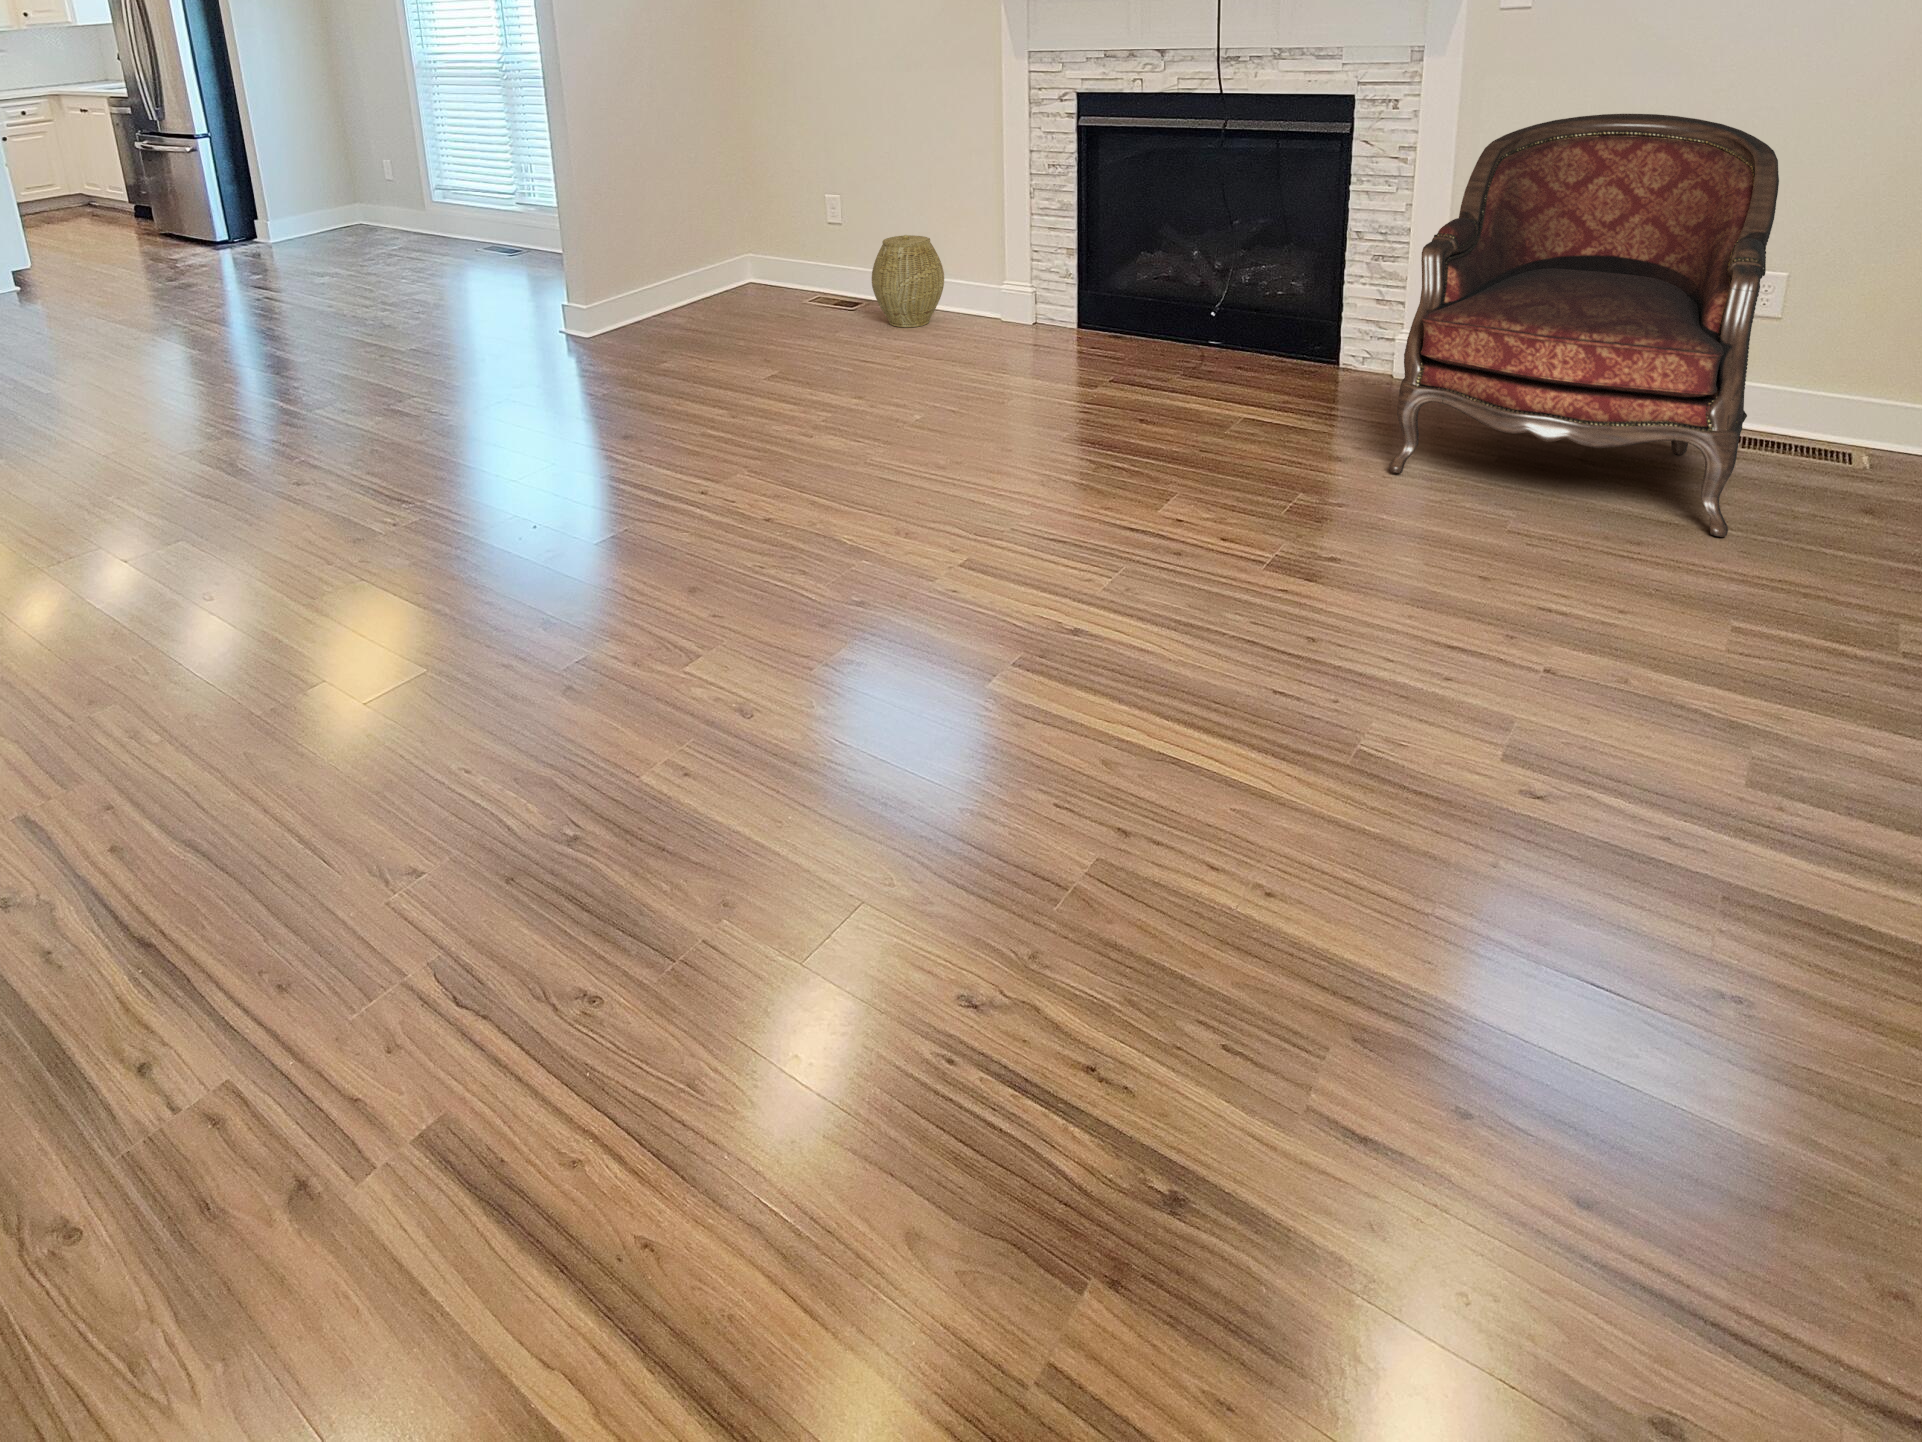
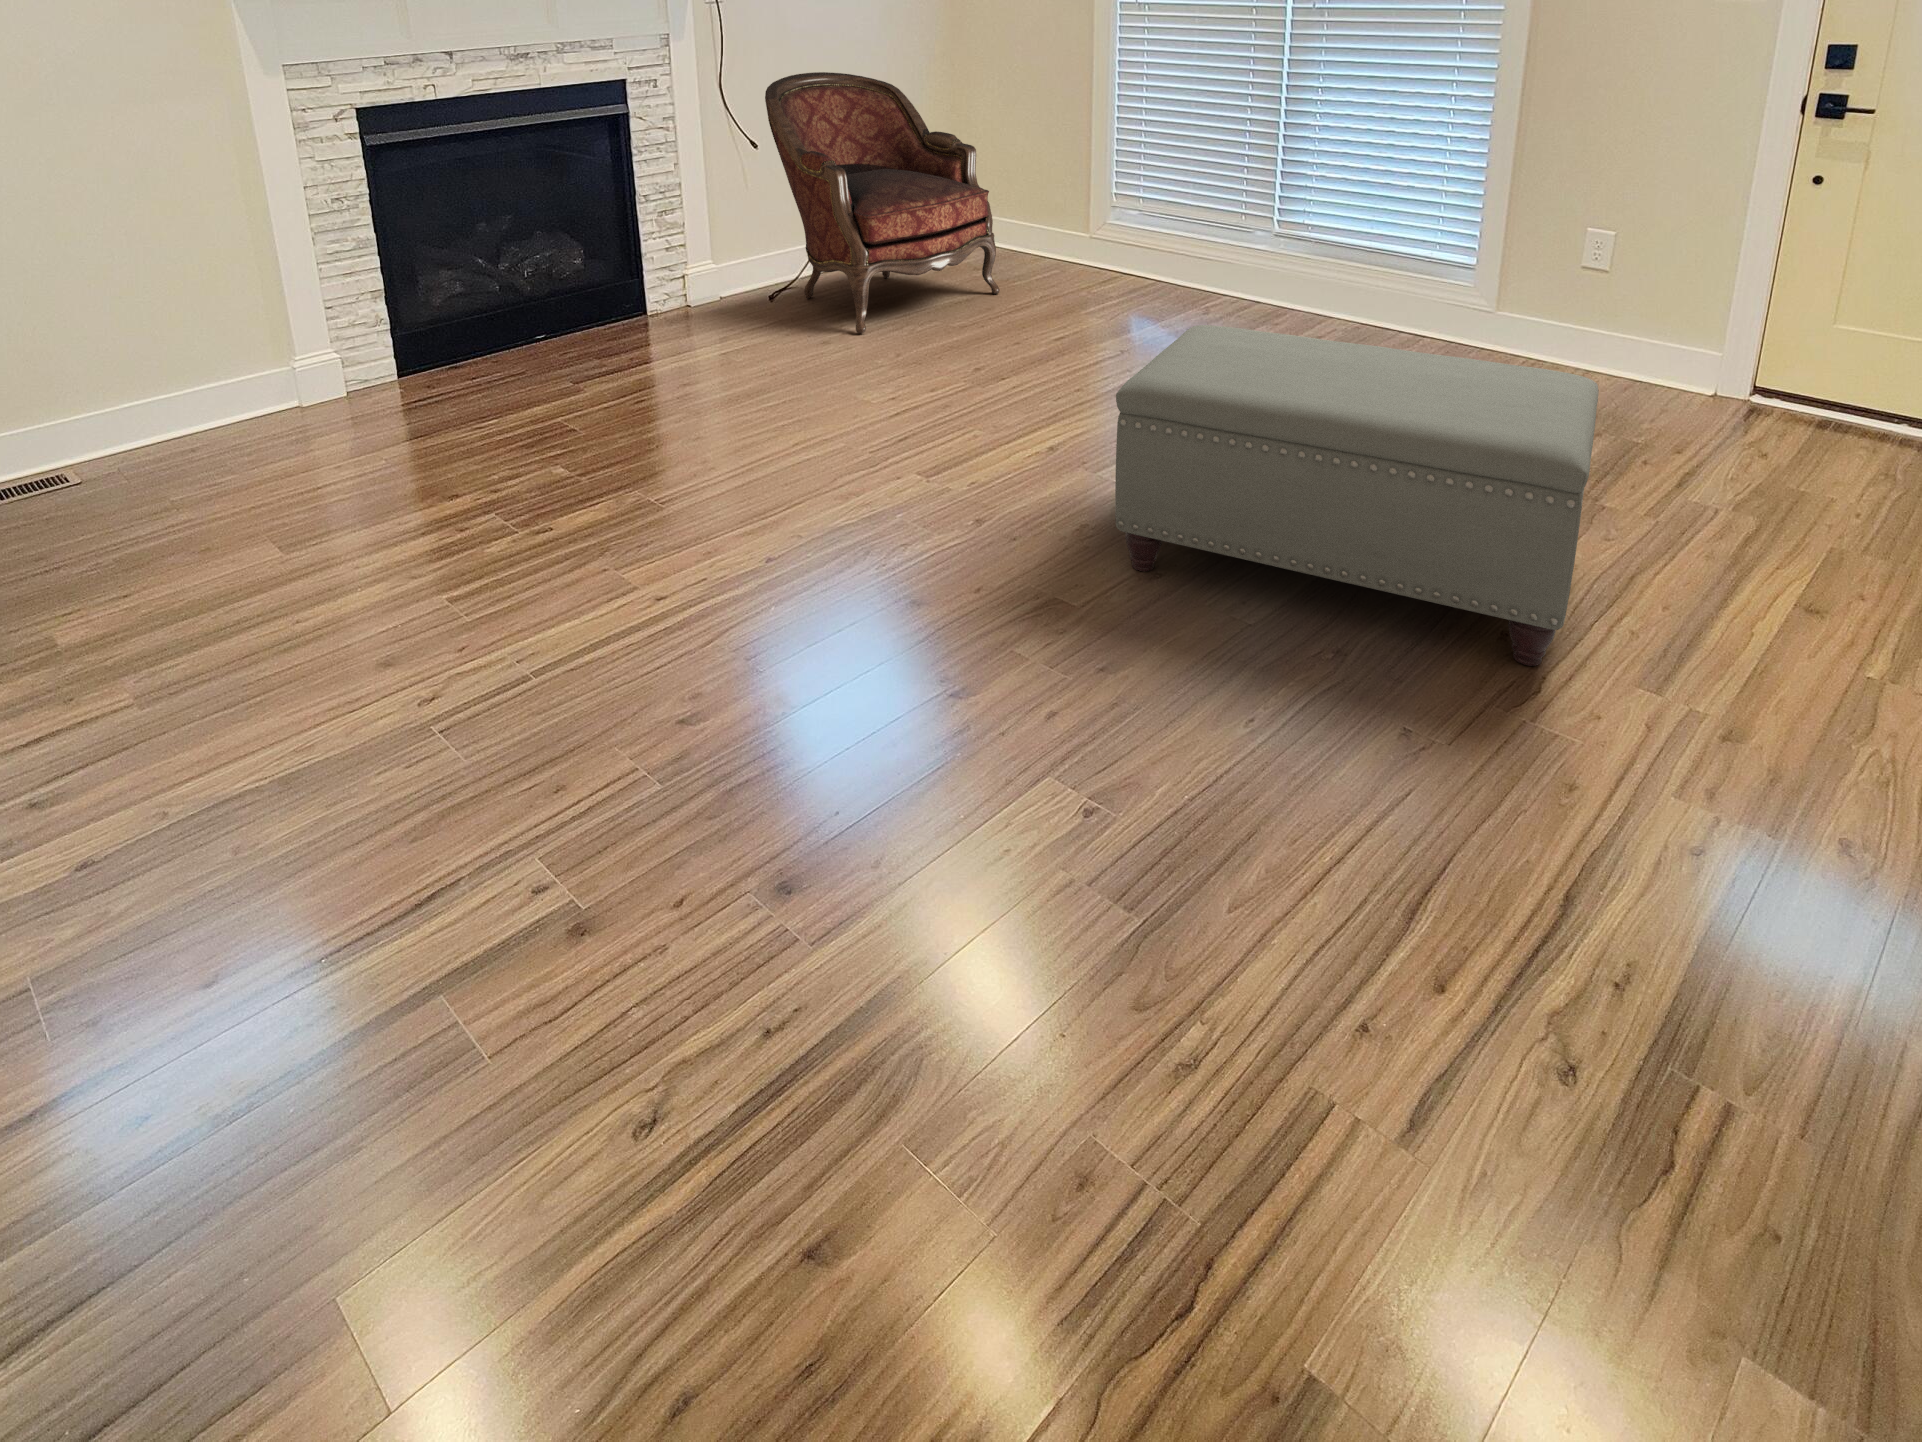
woven basket: present [872,235,944,327] -> none [106,332,227,464]
ottoman: none [430,482,1000,1102] -> present [1115,325,1599,666]

